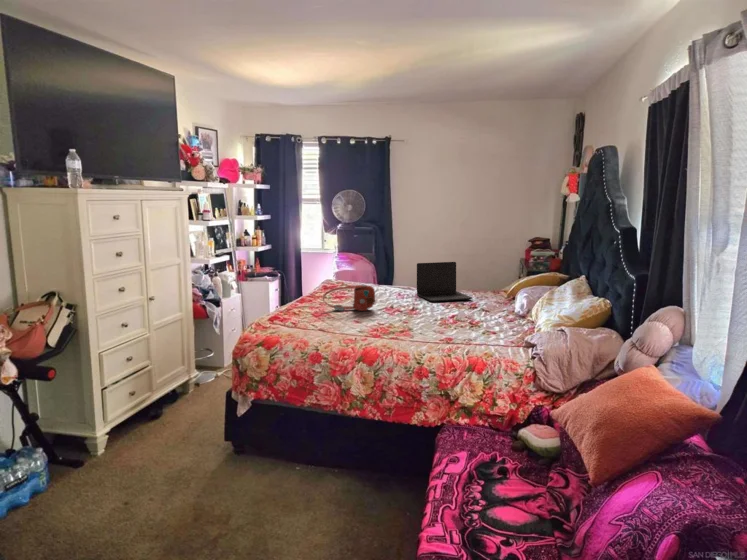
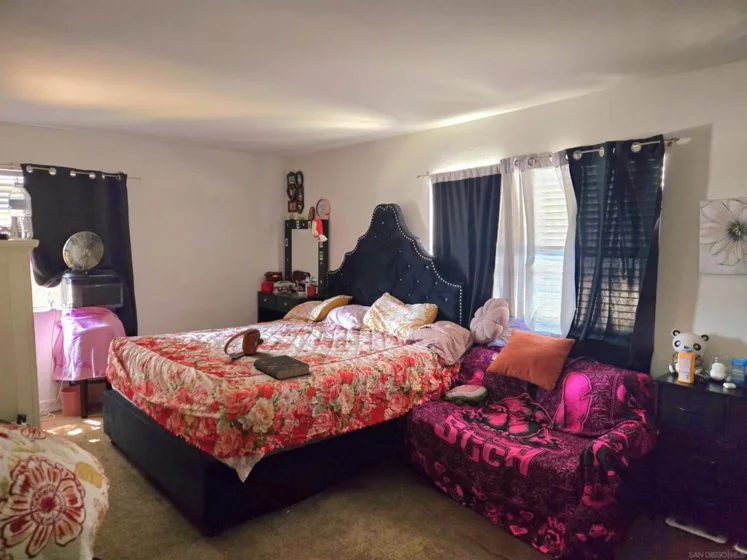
laptop: present [417,262,472,302] -> none [243,299,293,336]
book: none [300,314,357,339] -> present [253,355,310,379]

